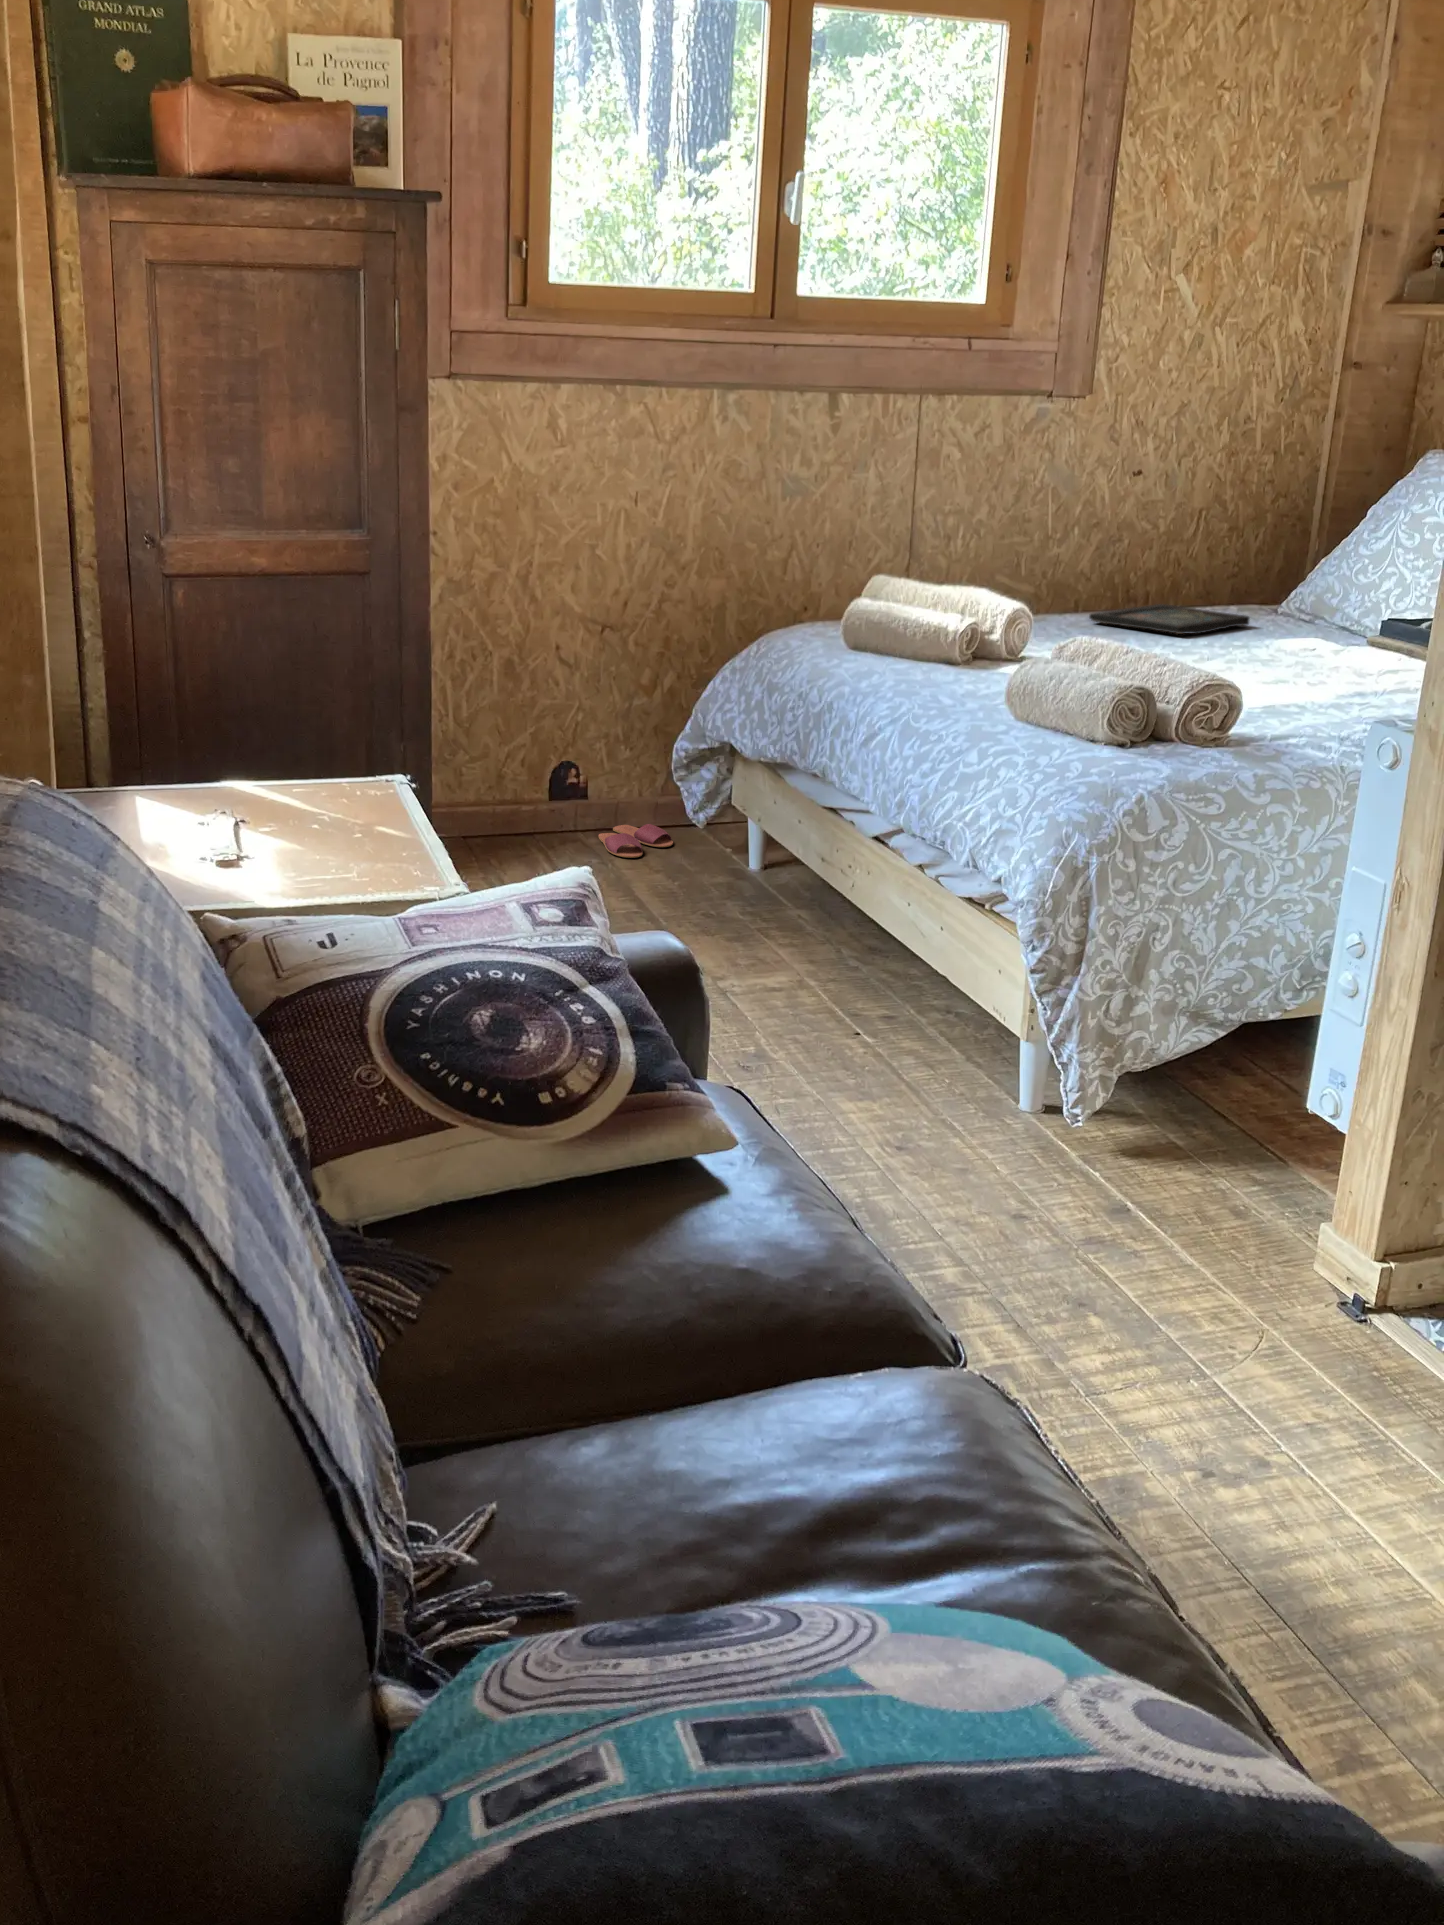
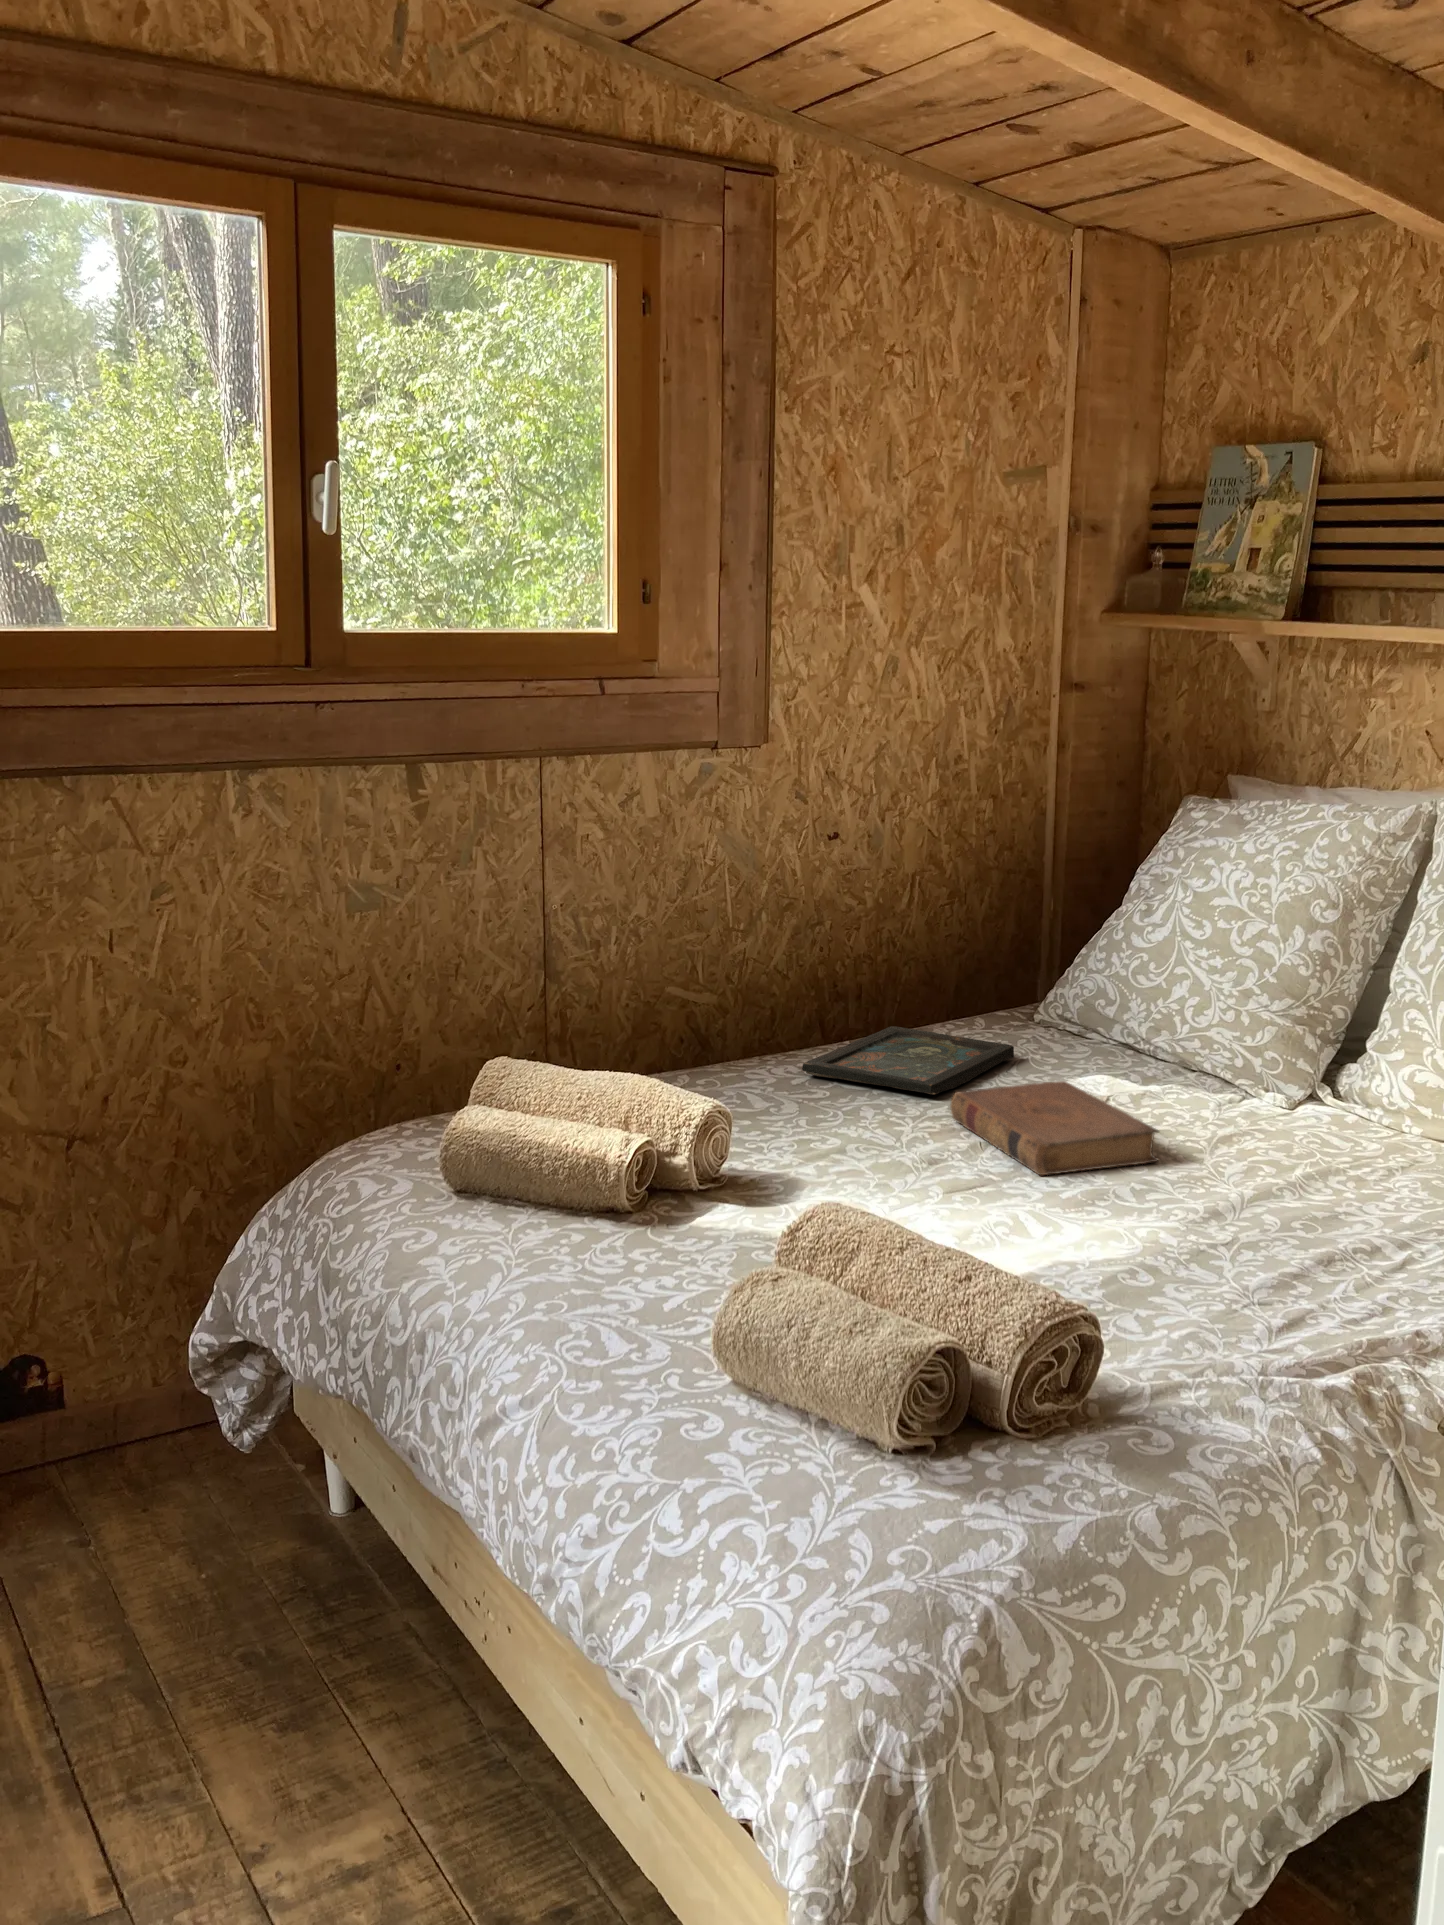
book: none [1189,625,1335,669] -> present [951,1081,1159,1175]
slippers: present [599,824,673,858] -> none [75,1440,201,1527]

